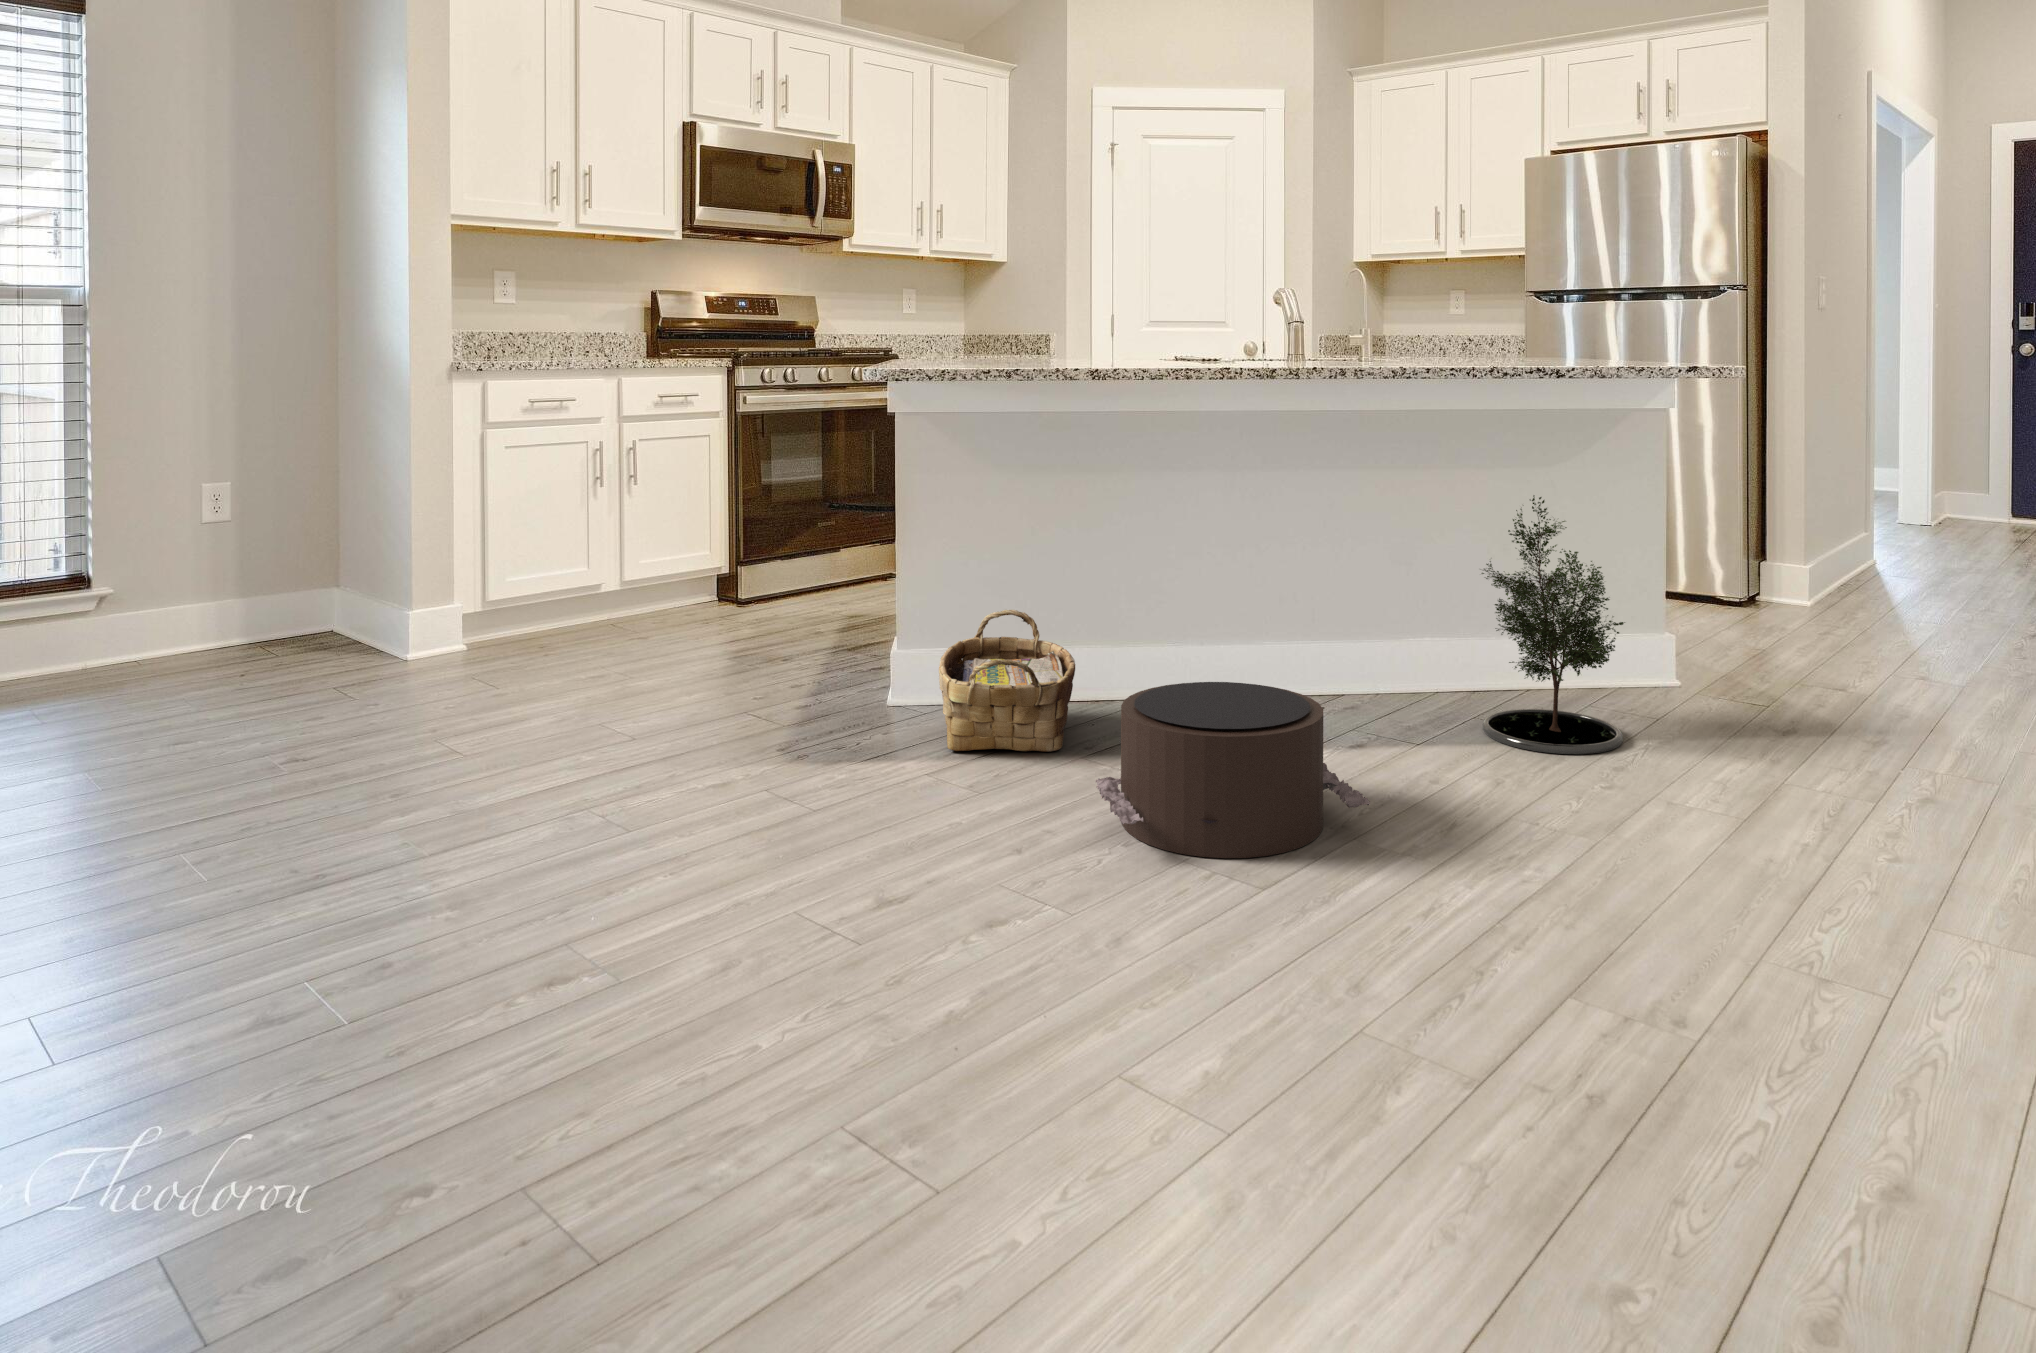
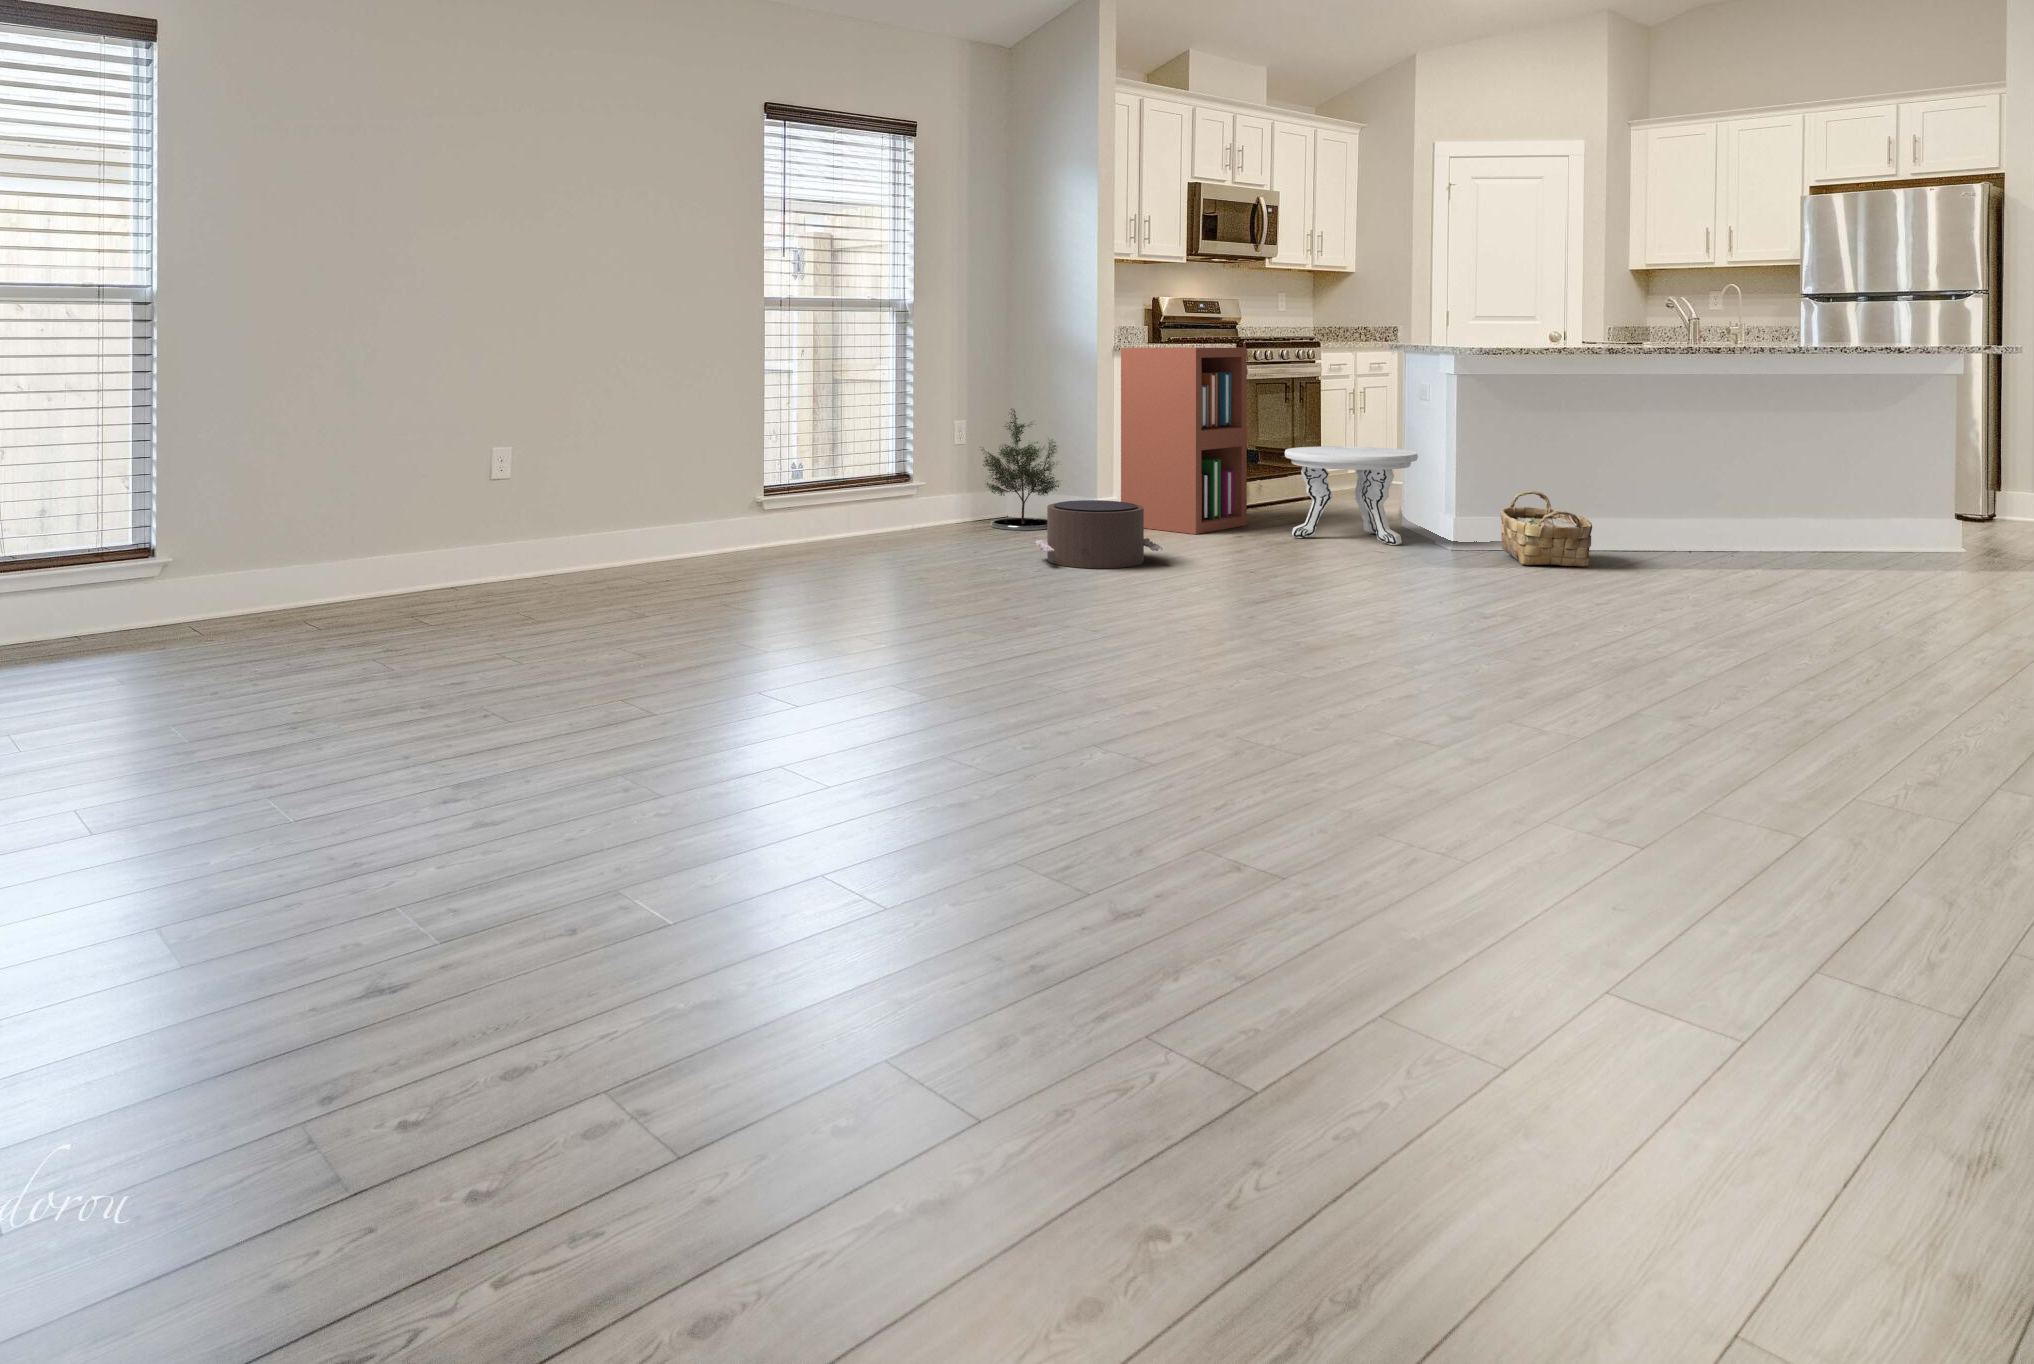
bookshelf: none [461,365,672,674] -> present [1121,347,1247,534]
potted tree: present [1482,495,1625,754] -> present [981,409,1059,530]
side table: none [670,523,884,695] -> present [1285,446,1418,545]
pouf: present [1095,682,1370,858] -> present [1036,500,1162,568]

